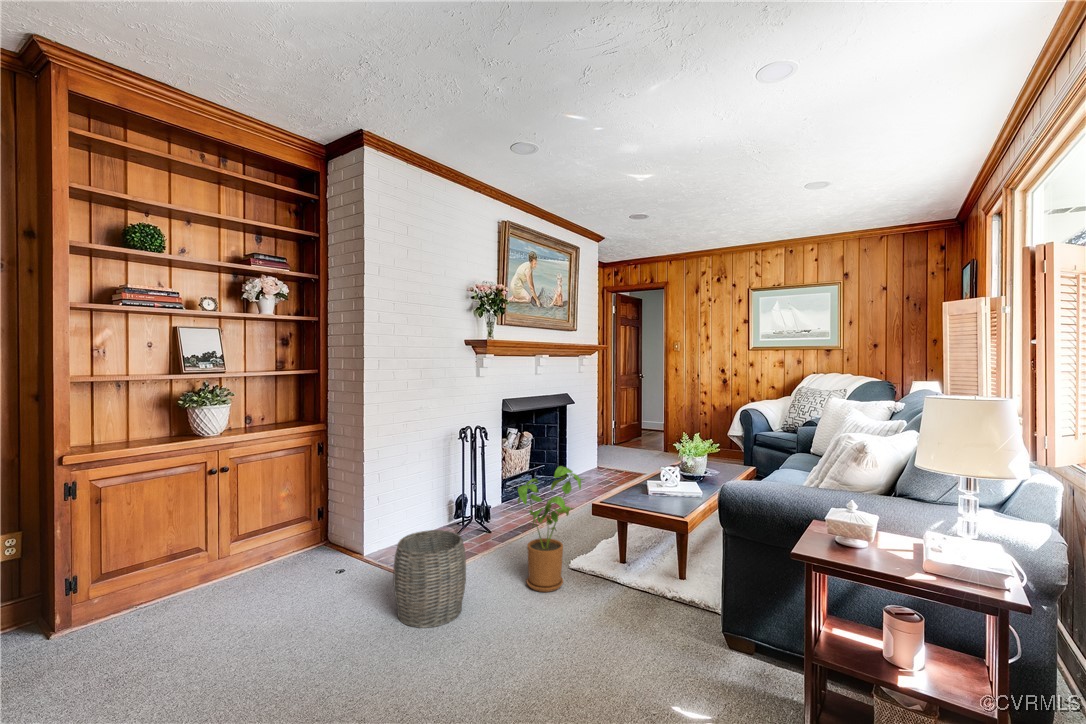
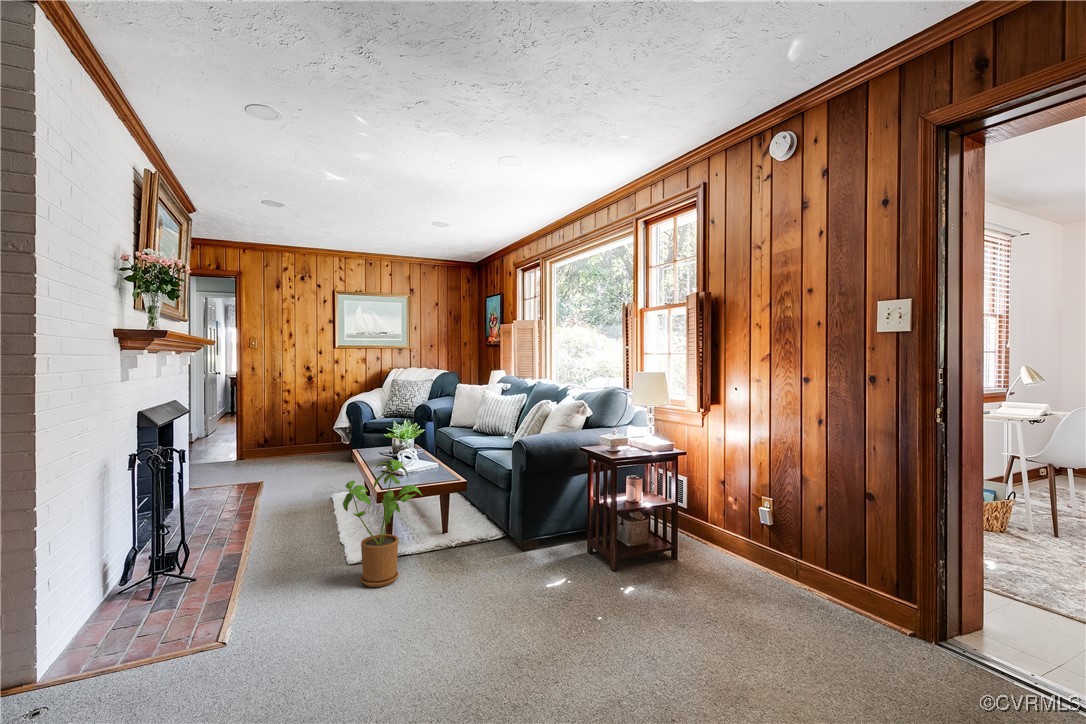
woven basket: present [393,530,466,628] -> none [281,552,369,669]

